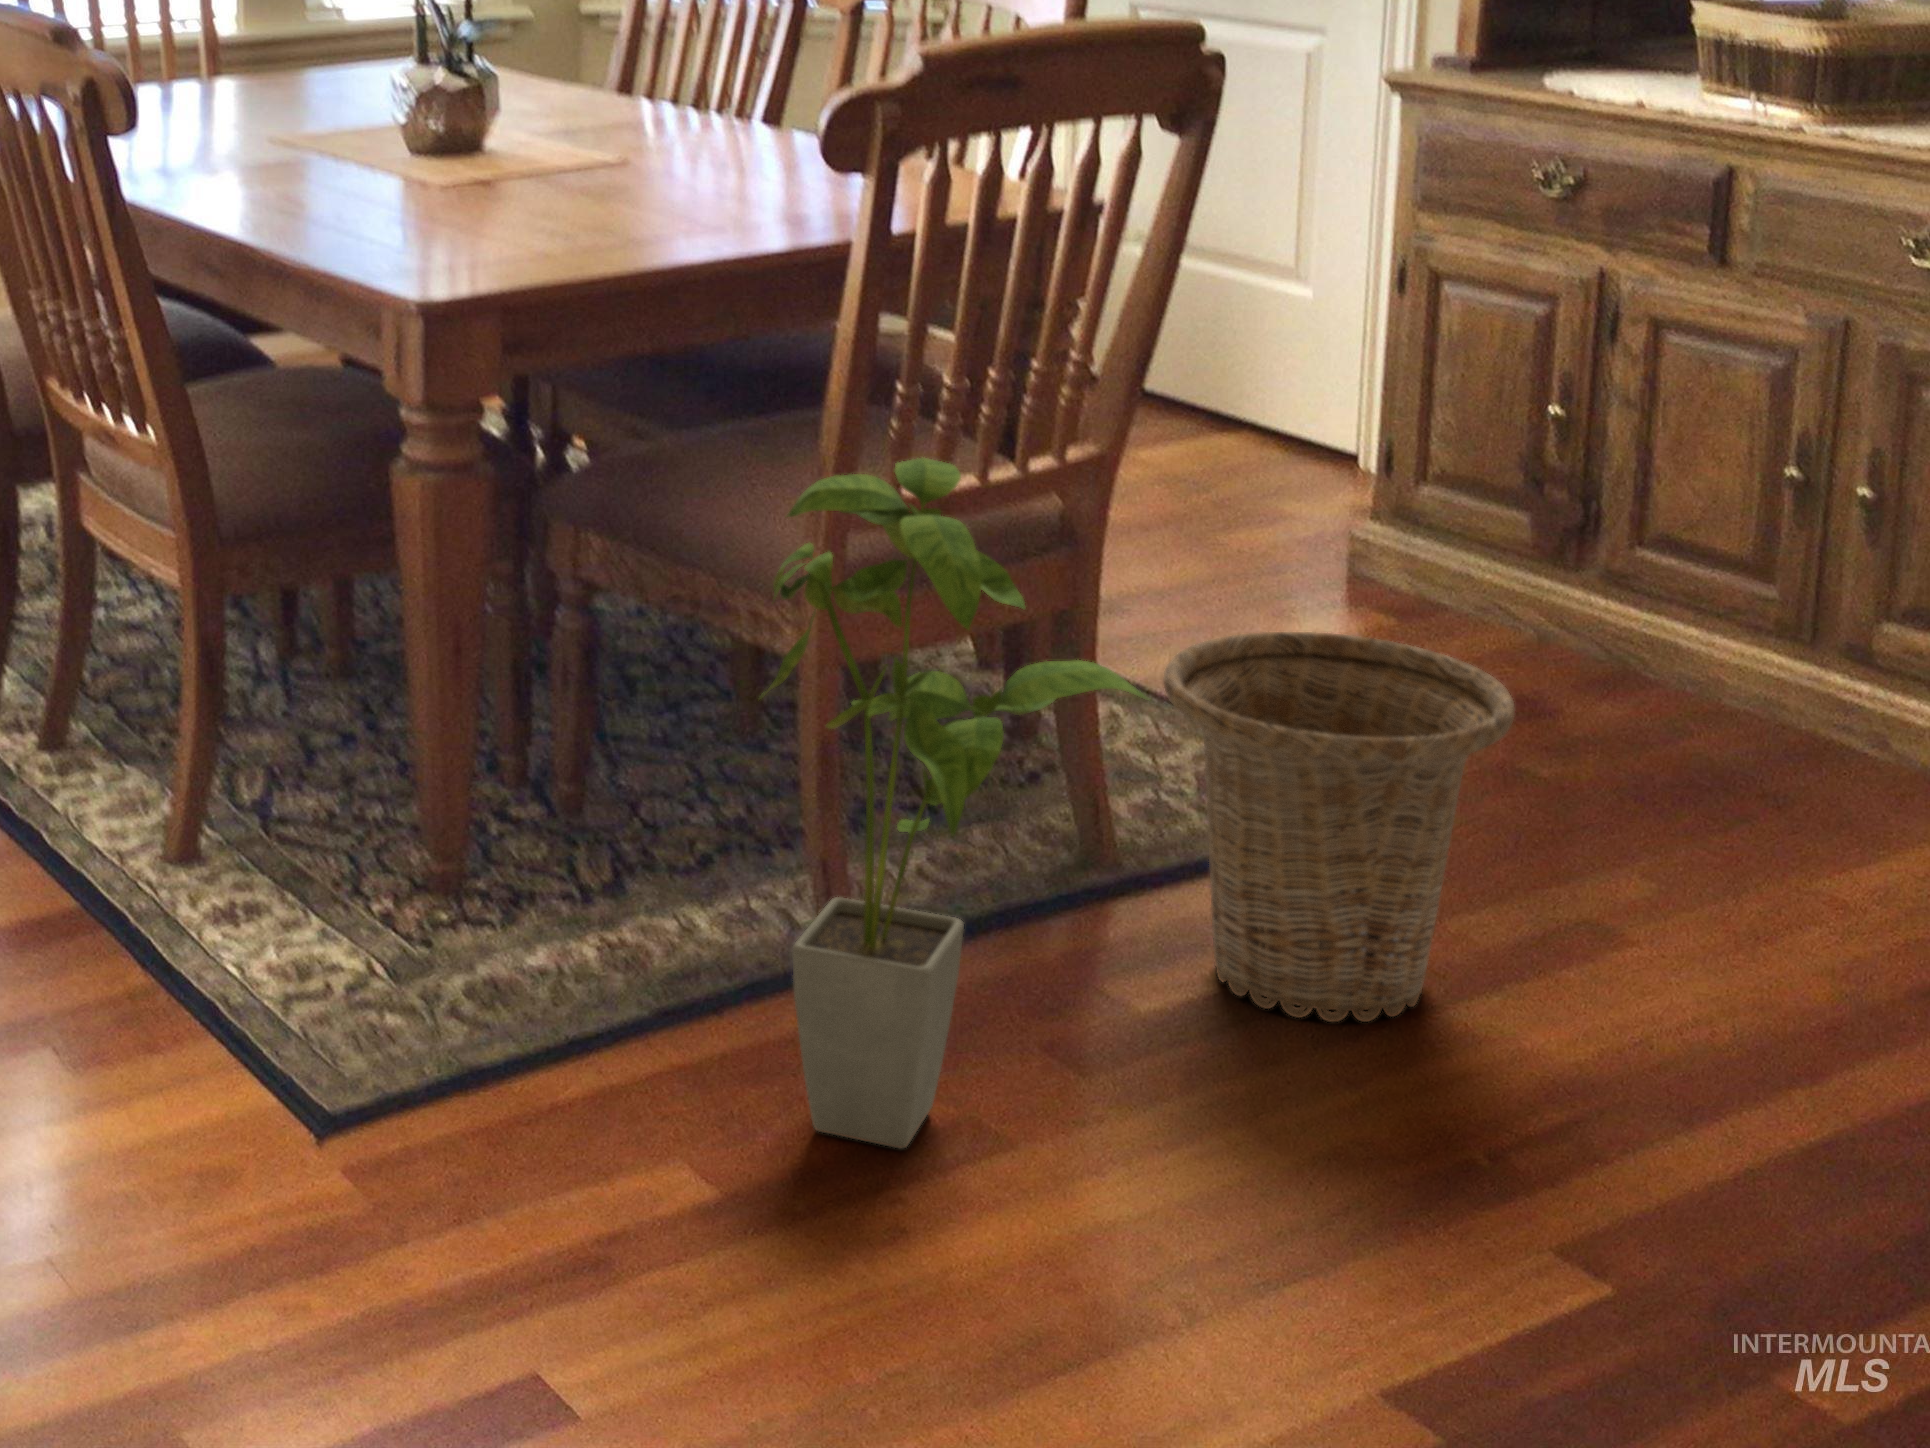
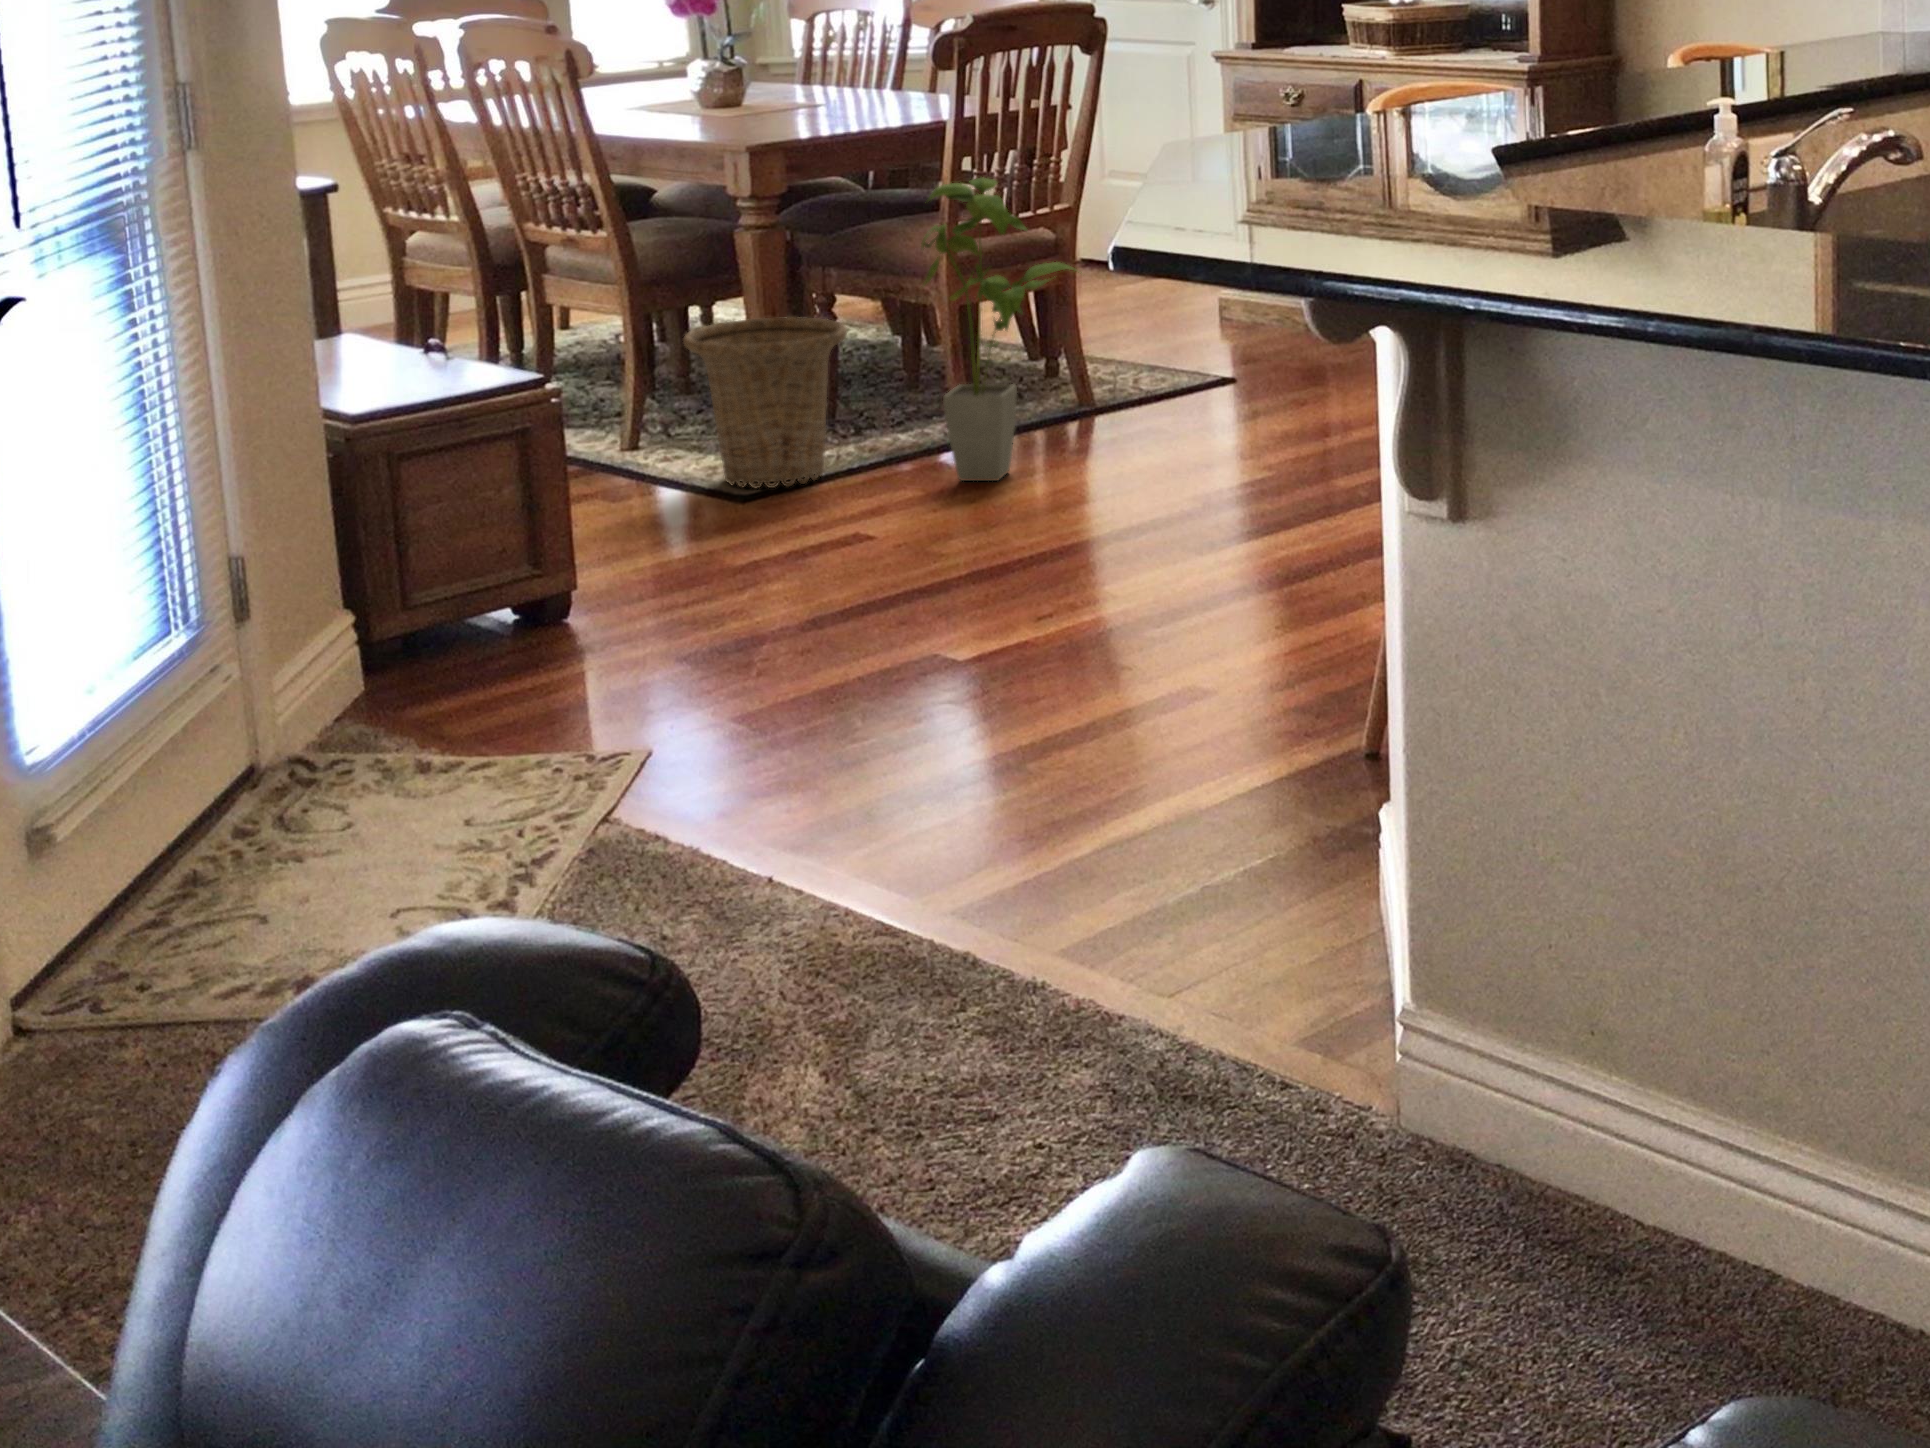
basket: present [1163,632,1515,1022] -> present [683,317,847,489]

